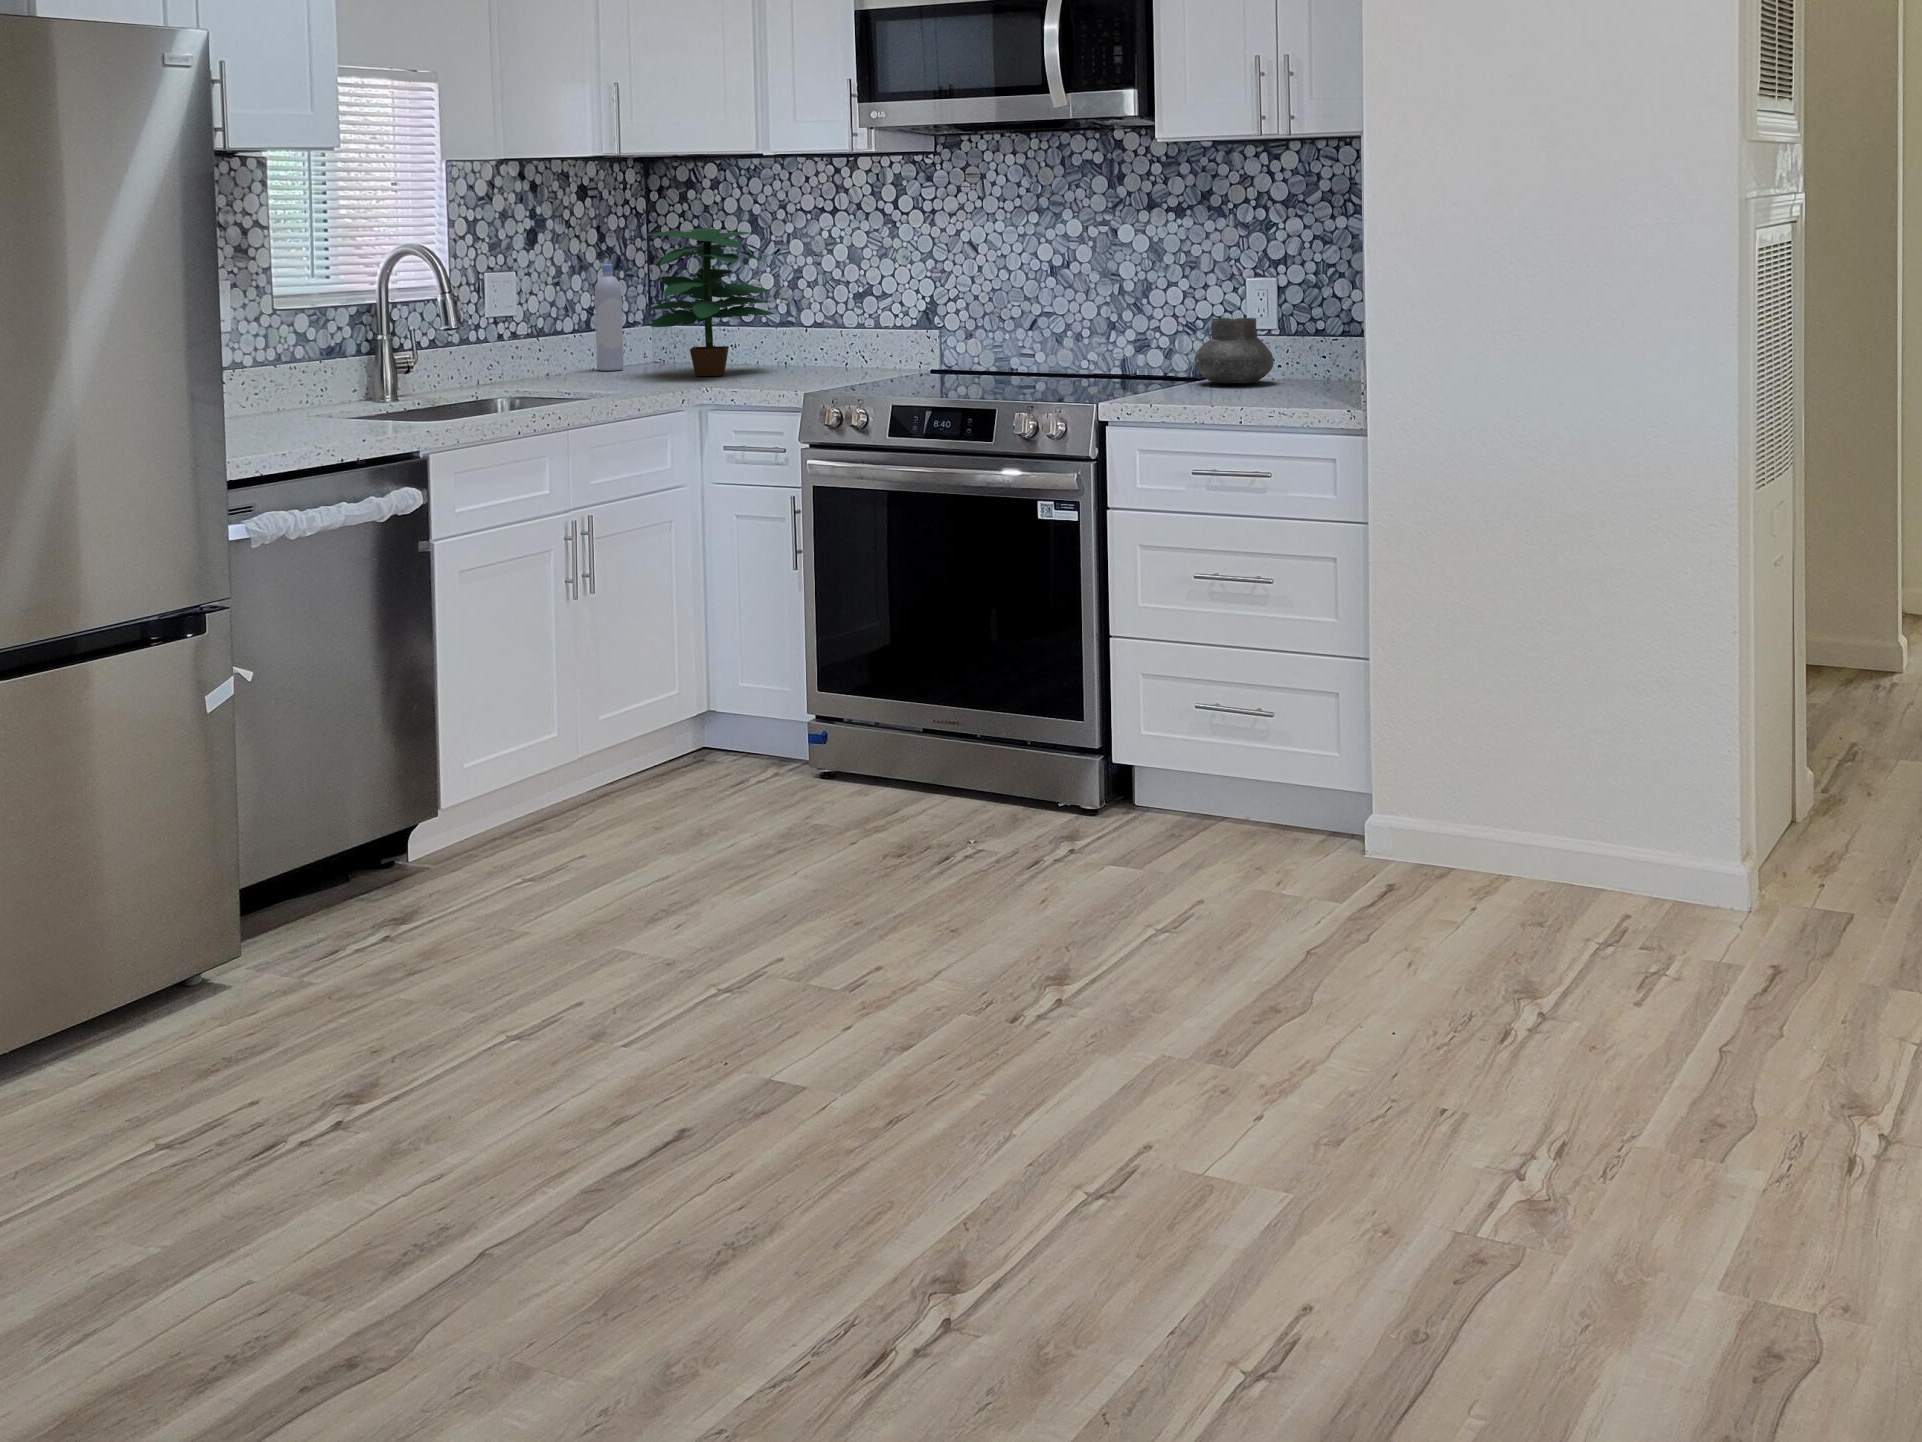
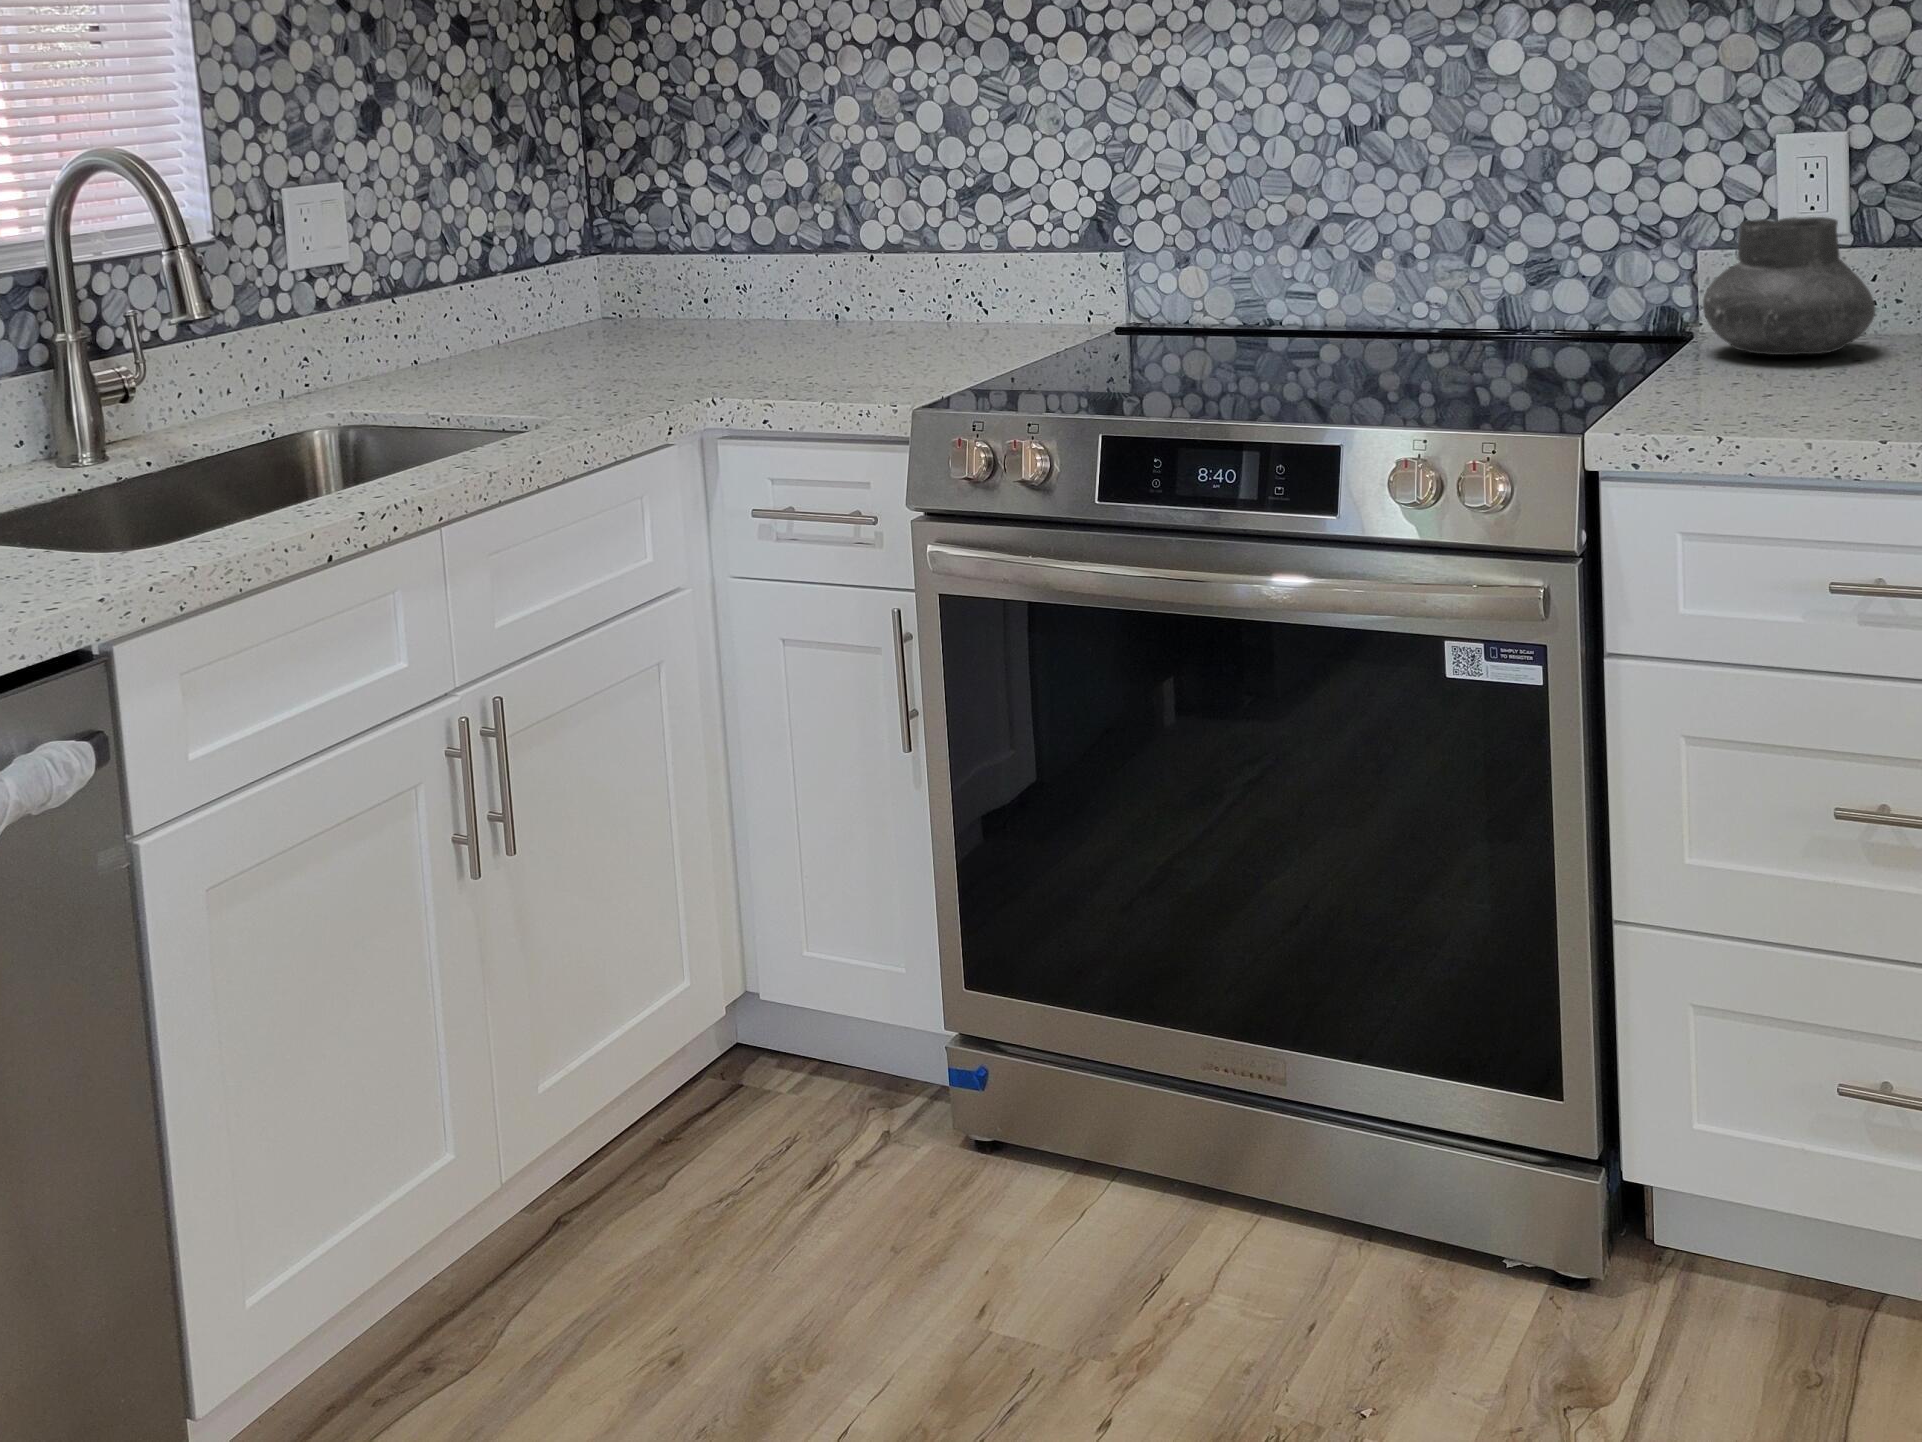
potted plant: present [646,228,775,376] -> none [576,84,824,362]
bottle: present [595,264,623,371] -> none [491,157,551,350]

